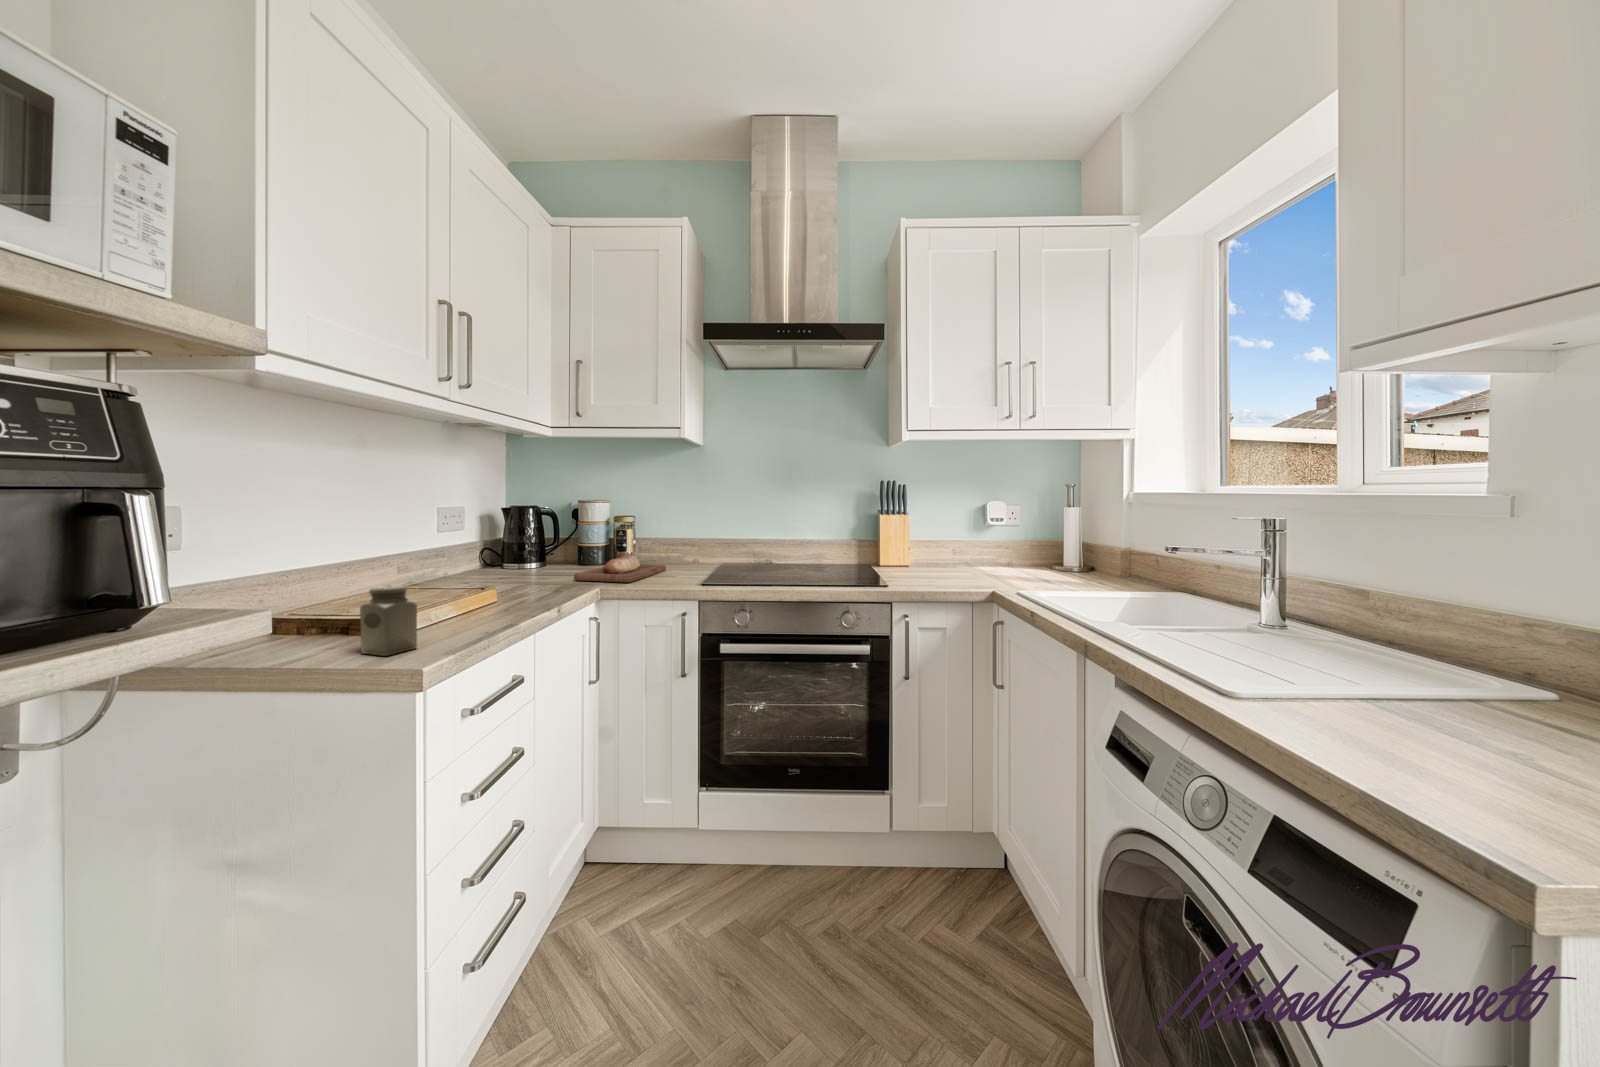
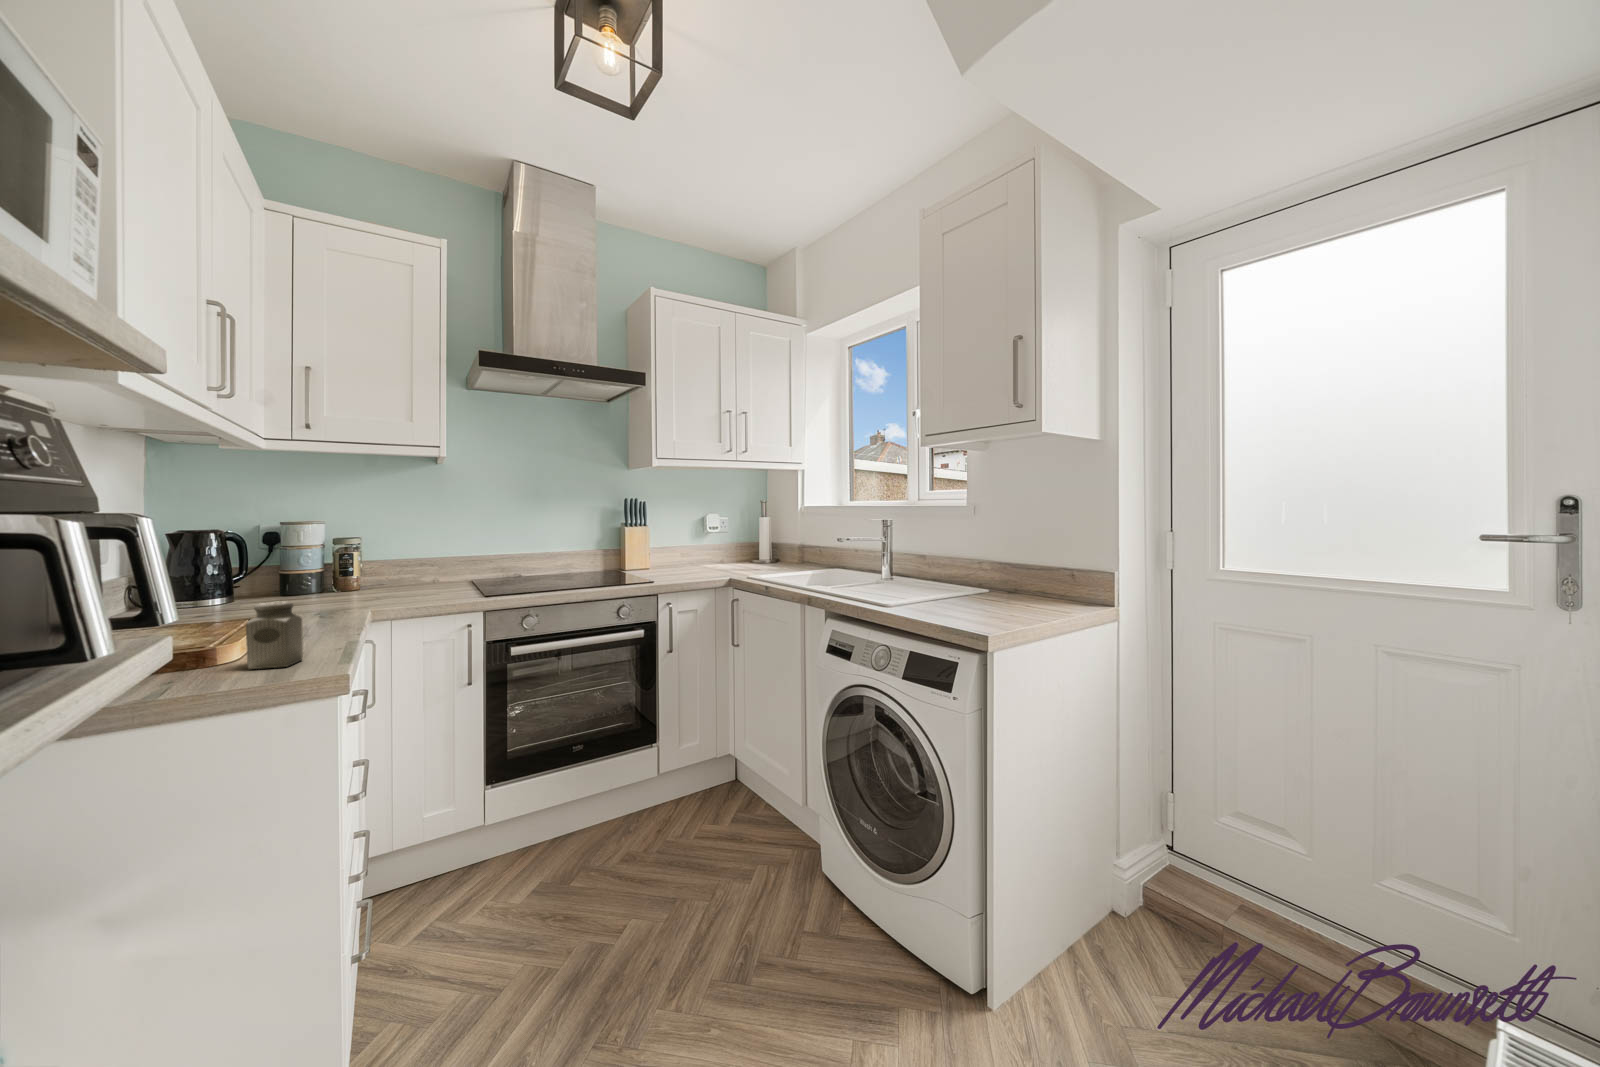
bread loaf: present [574,555,666,582] -> none [322,577,412,605]

